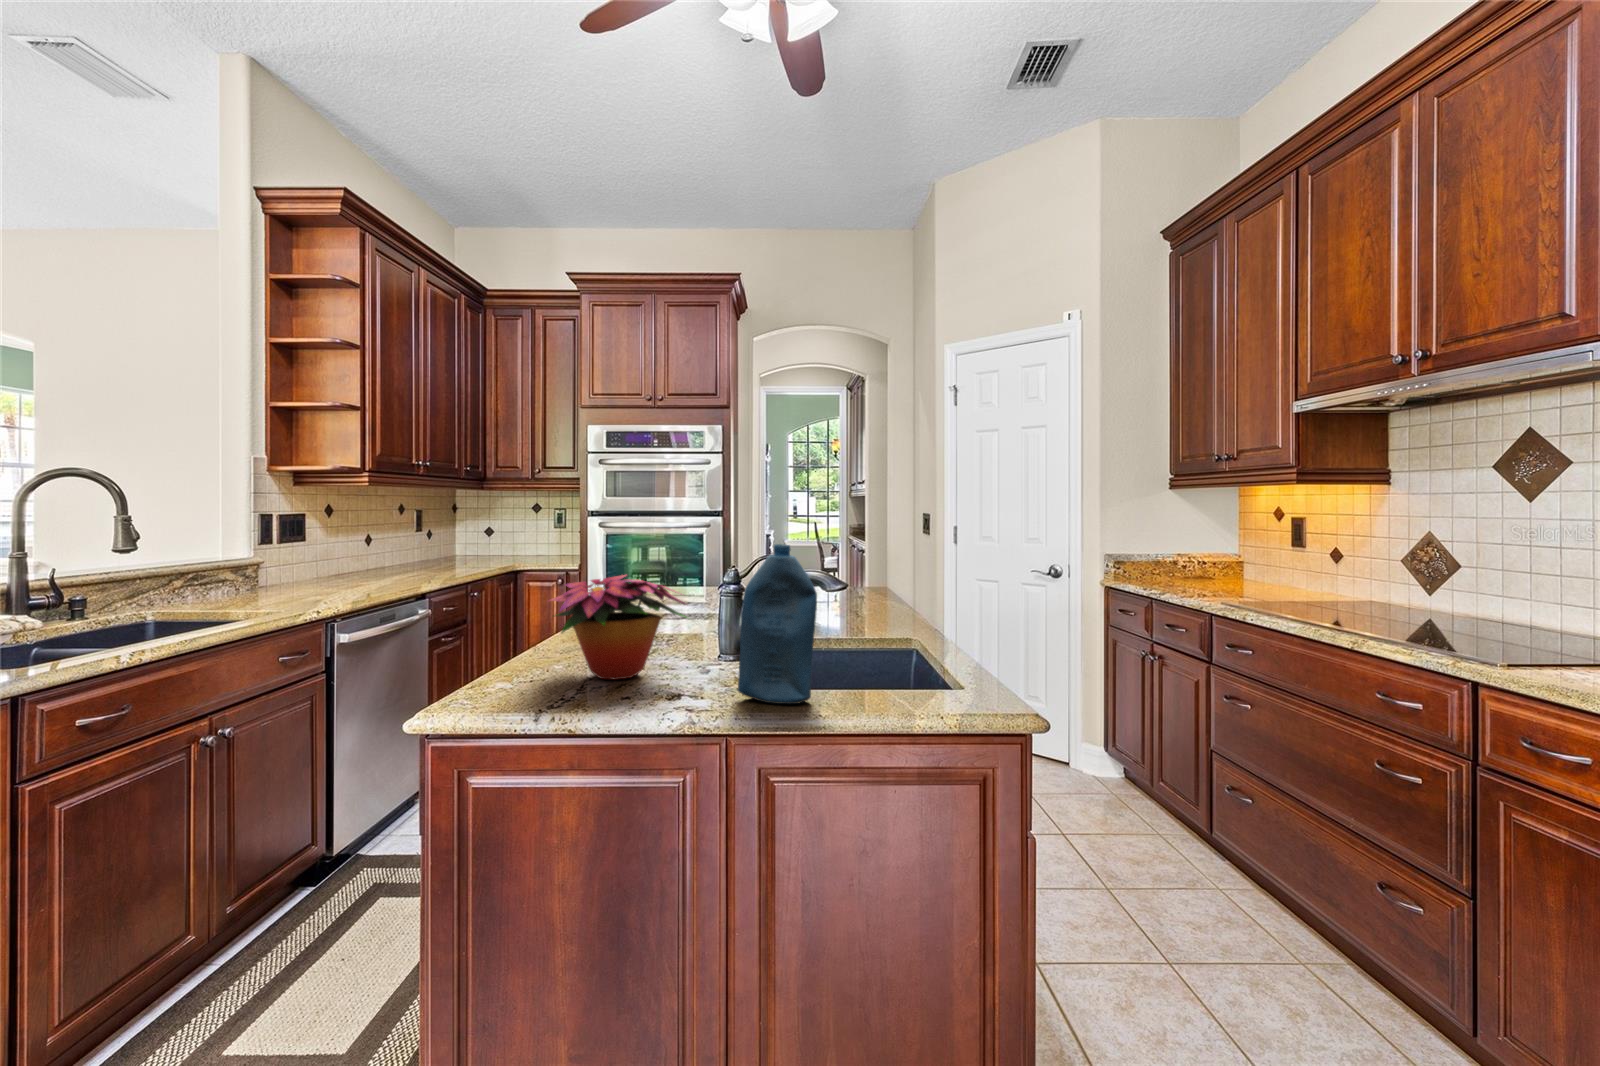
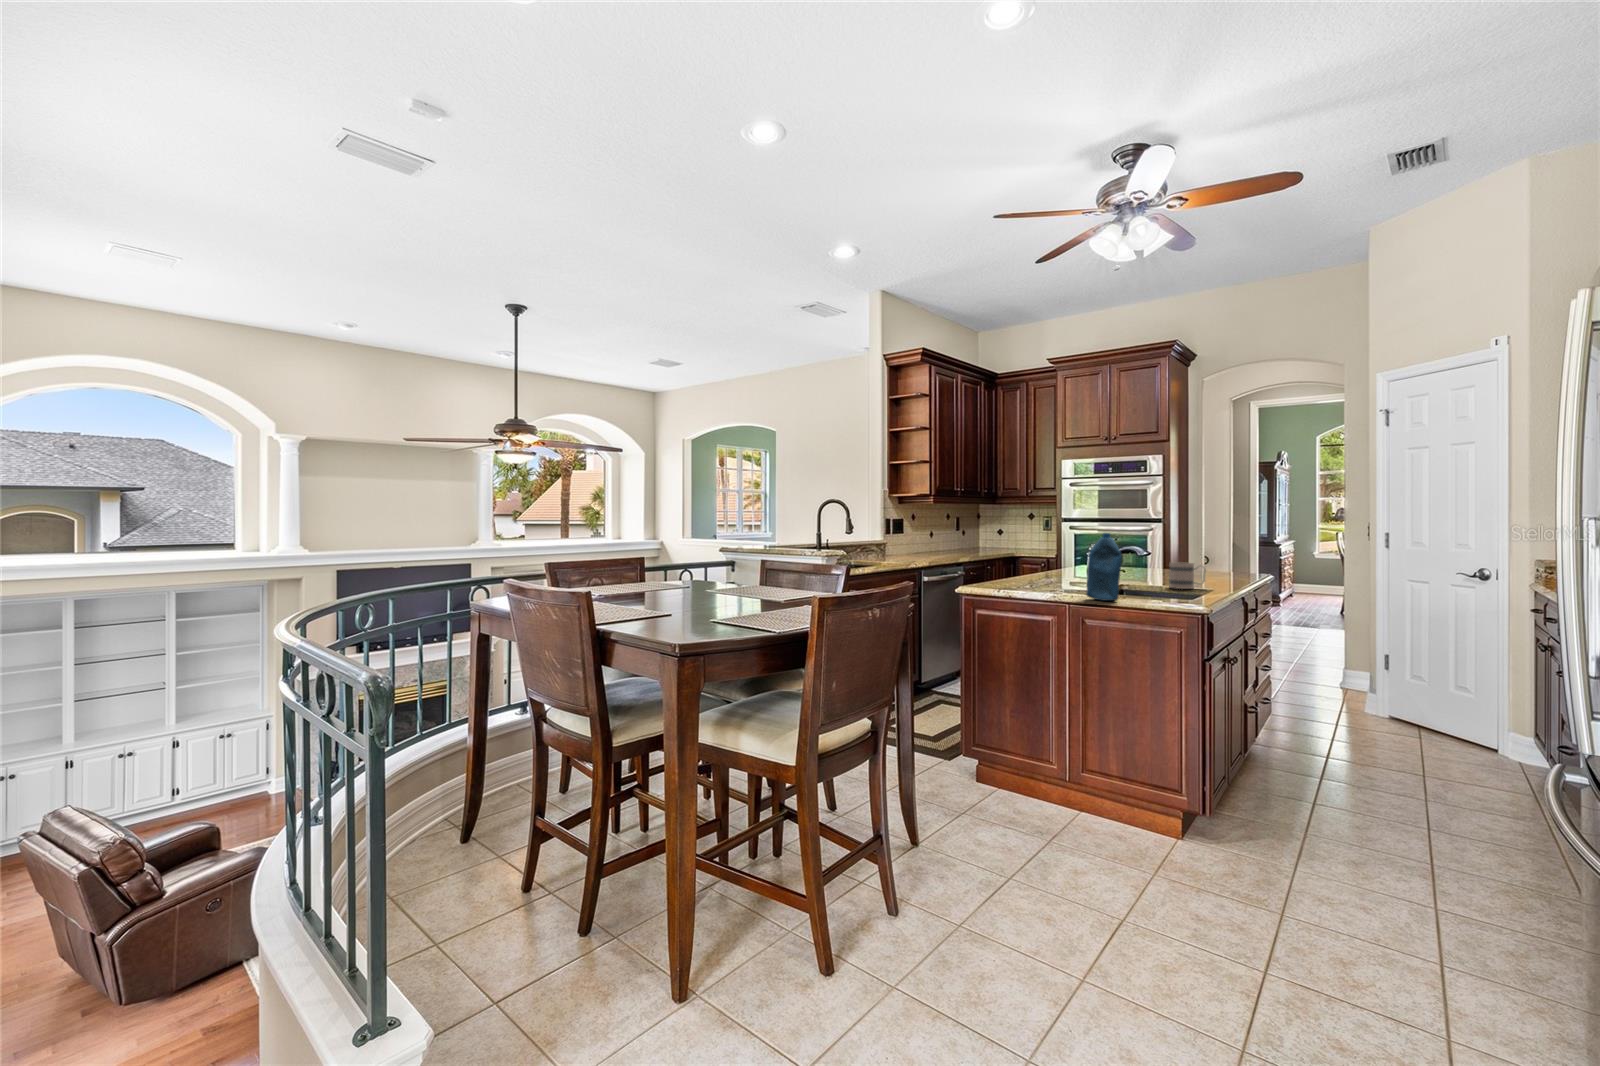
flower arrangement: present [550,575,685,680] -> none [1009,546,1078,591]
mug: none [822,587,875,635] -> present [1169,562,1206,589]

